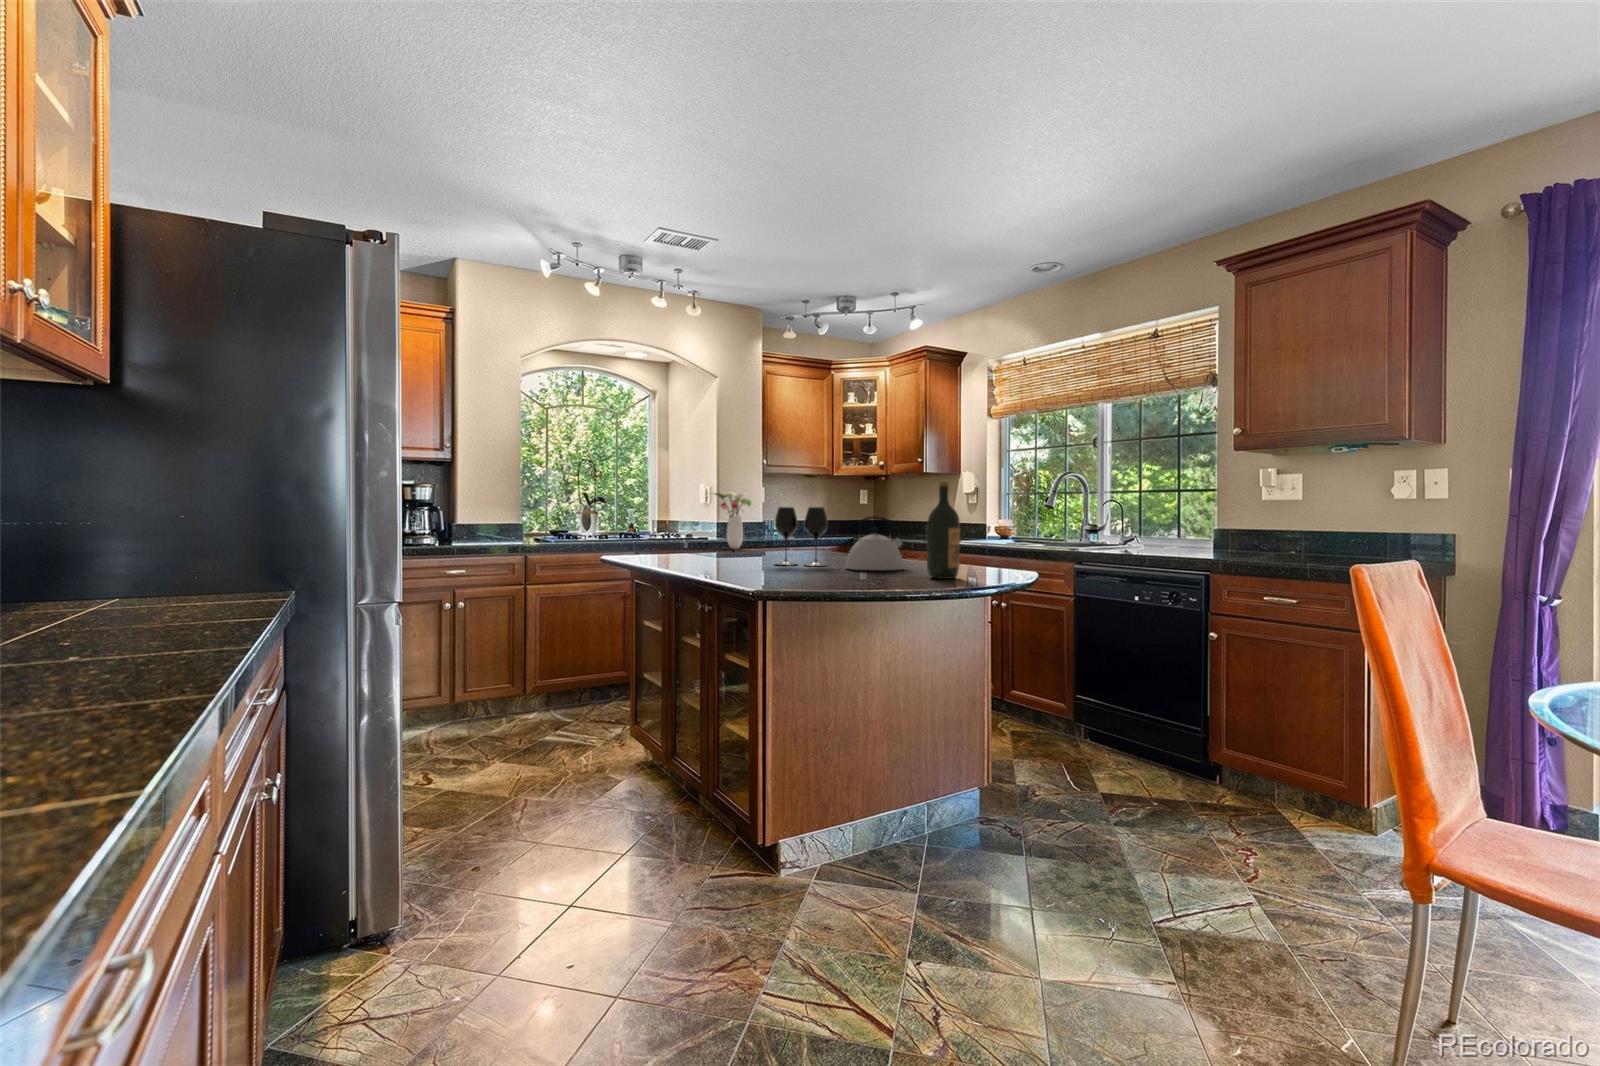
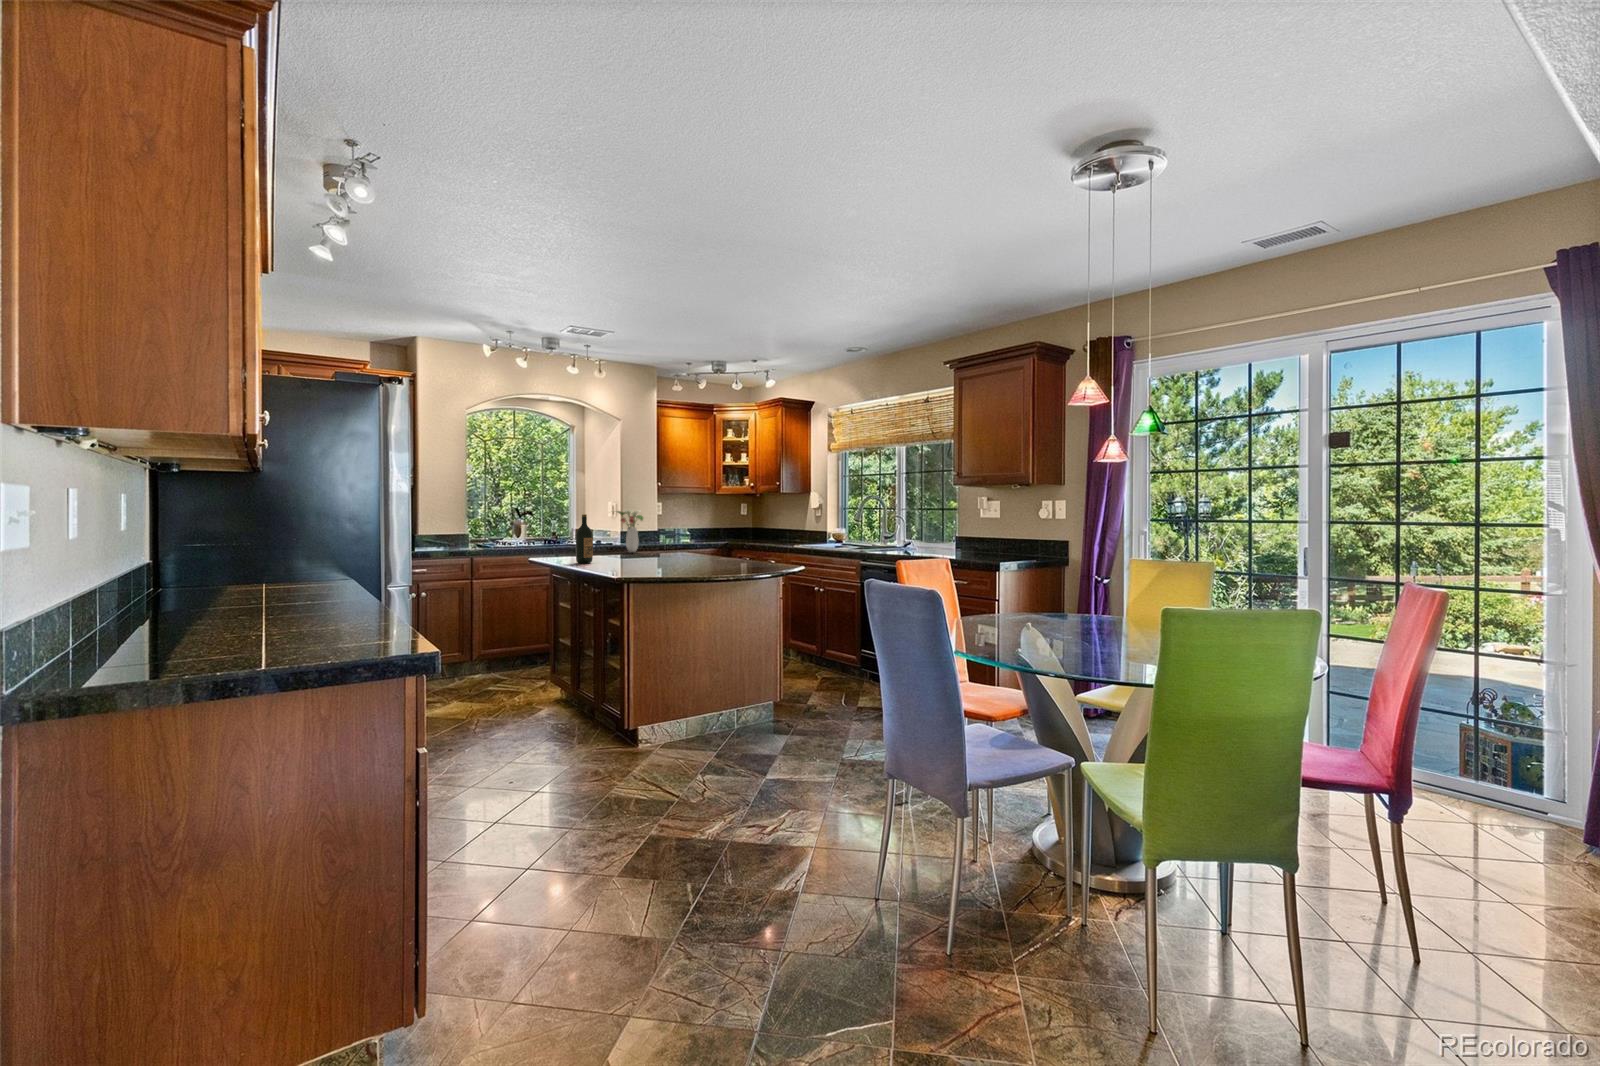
wine bottle: present [927,482,960,579] -> present [576,514,593,563]
wine glass: present [775,507,828,566] -> none [643,526,678,564]
kettle: present [846,516,904,570] -> none [686,533,723,566]

